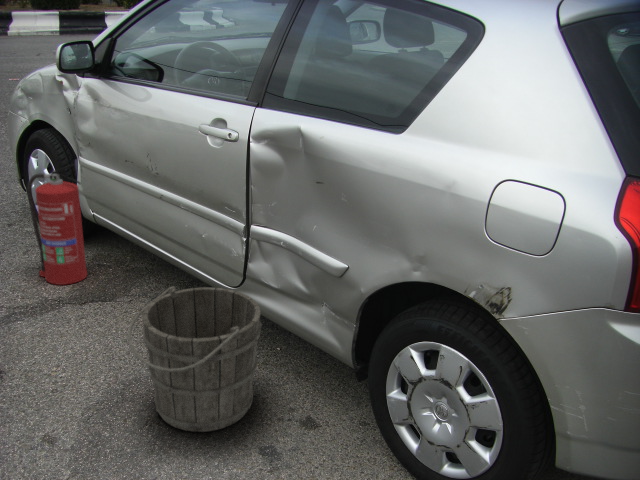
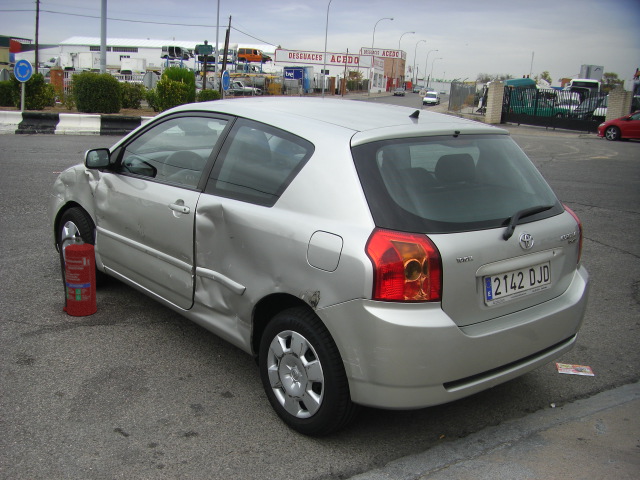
bucket: present [128,287,262,432] -> none [114,305,200,397]

